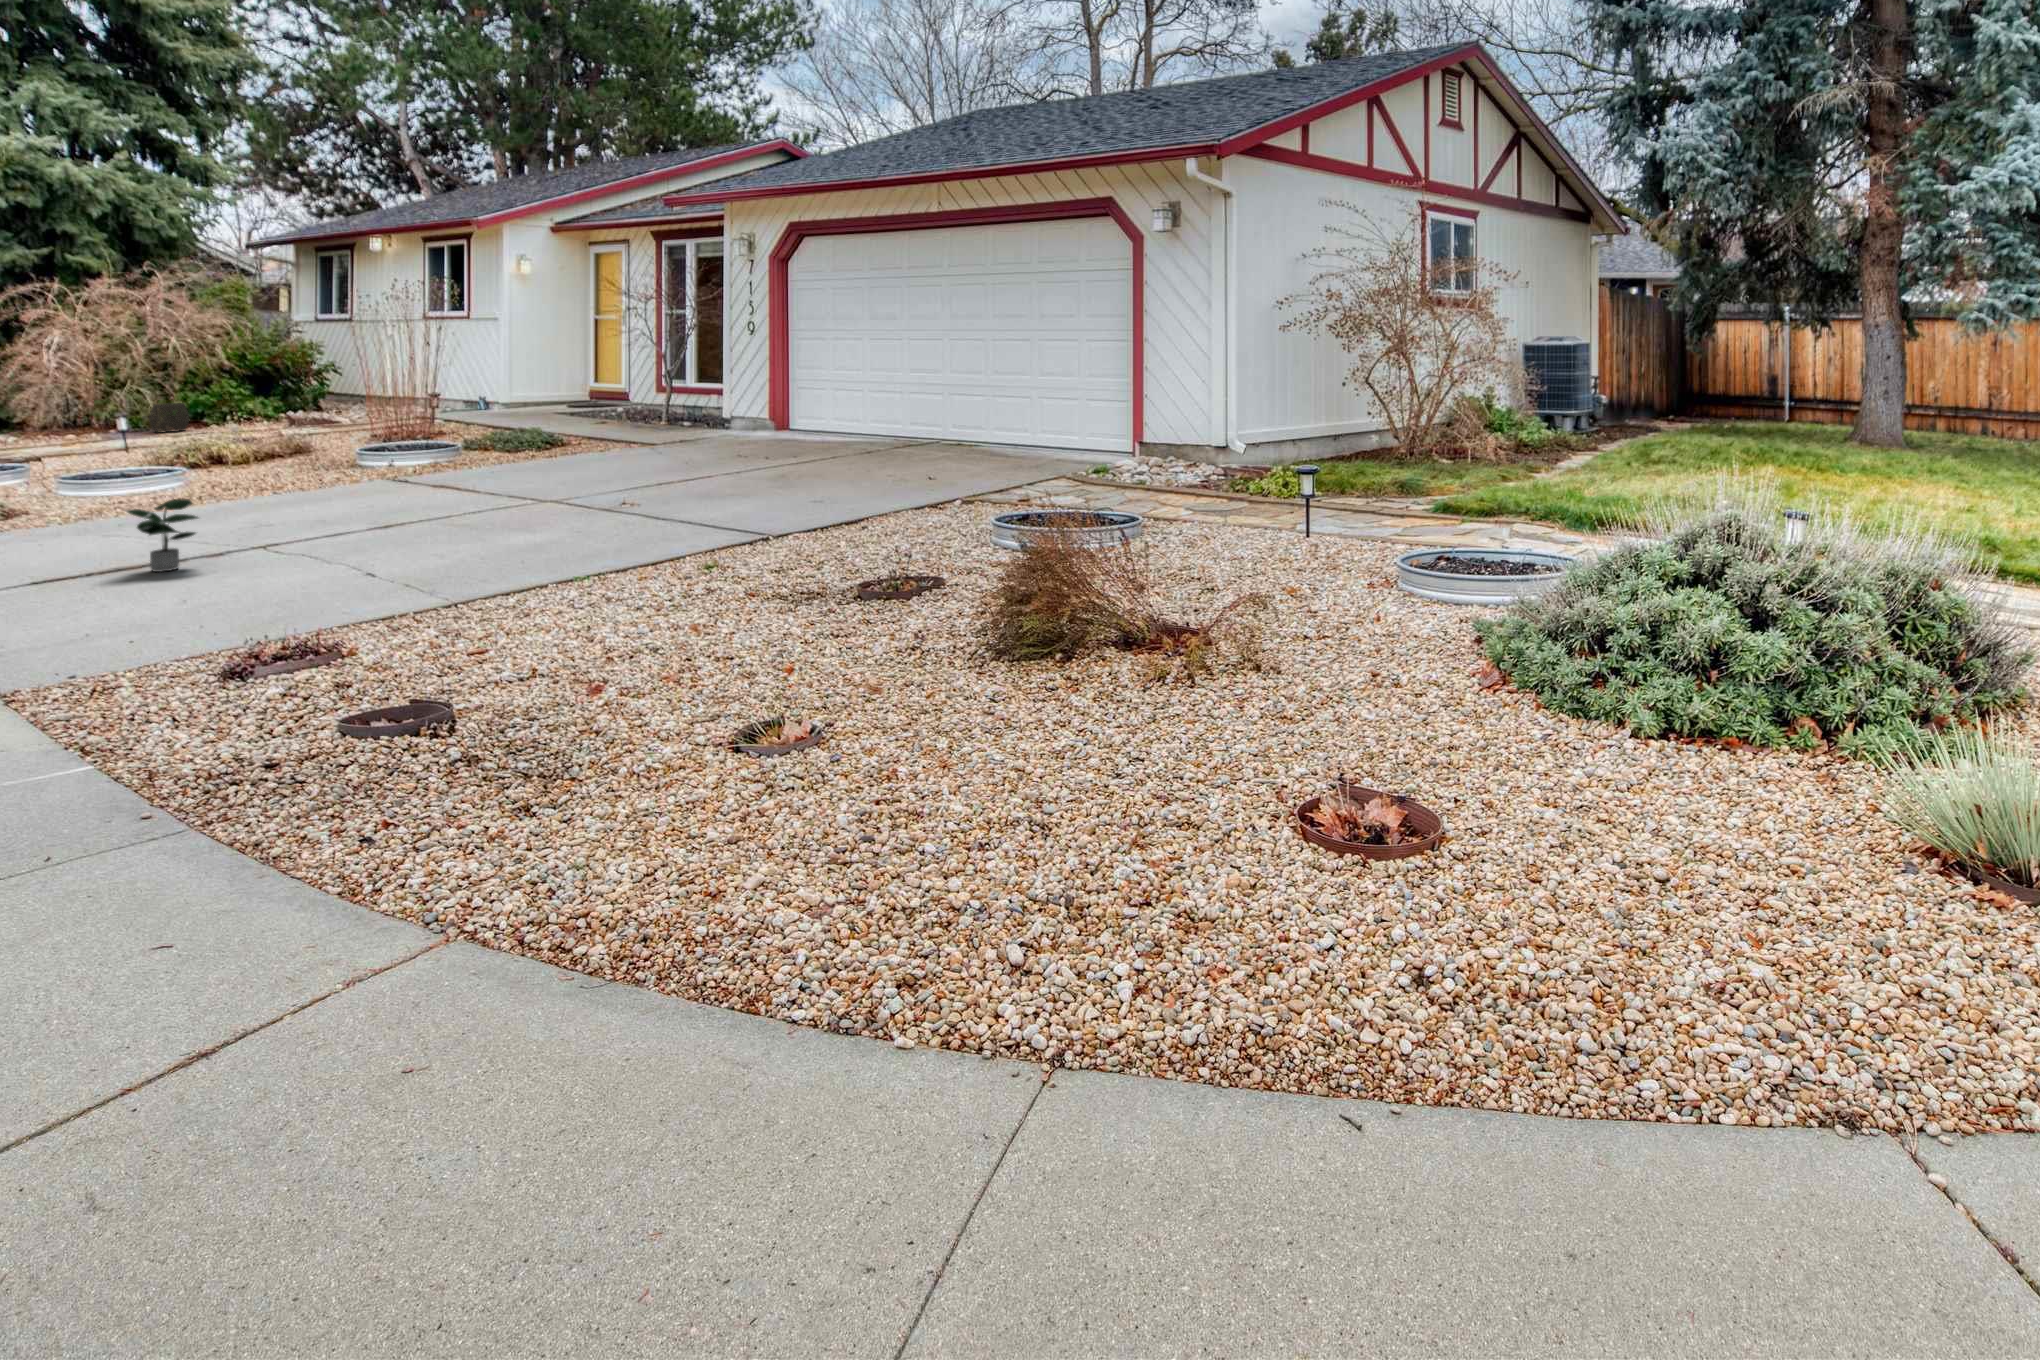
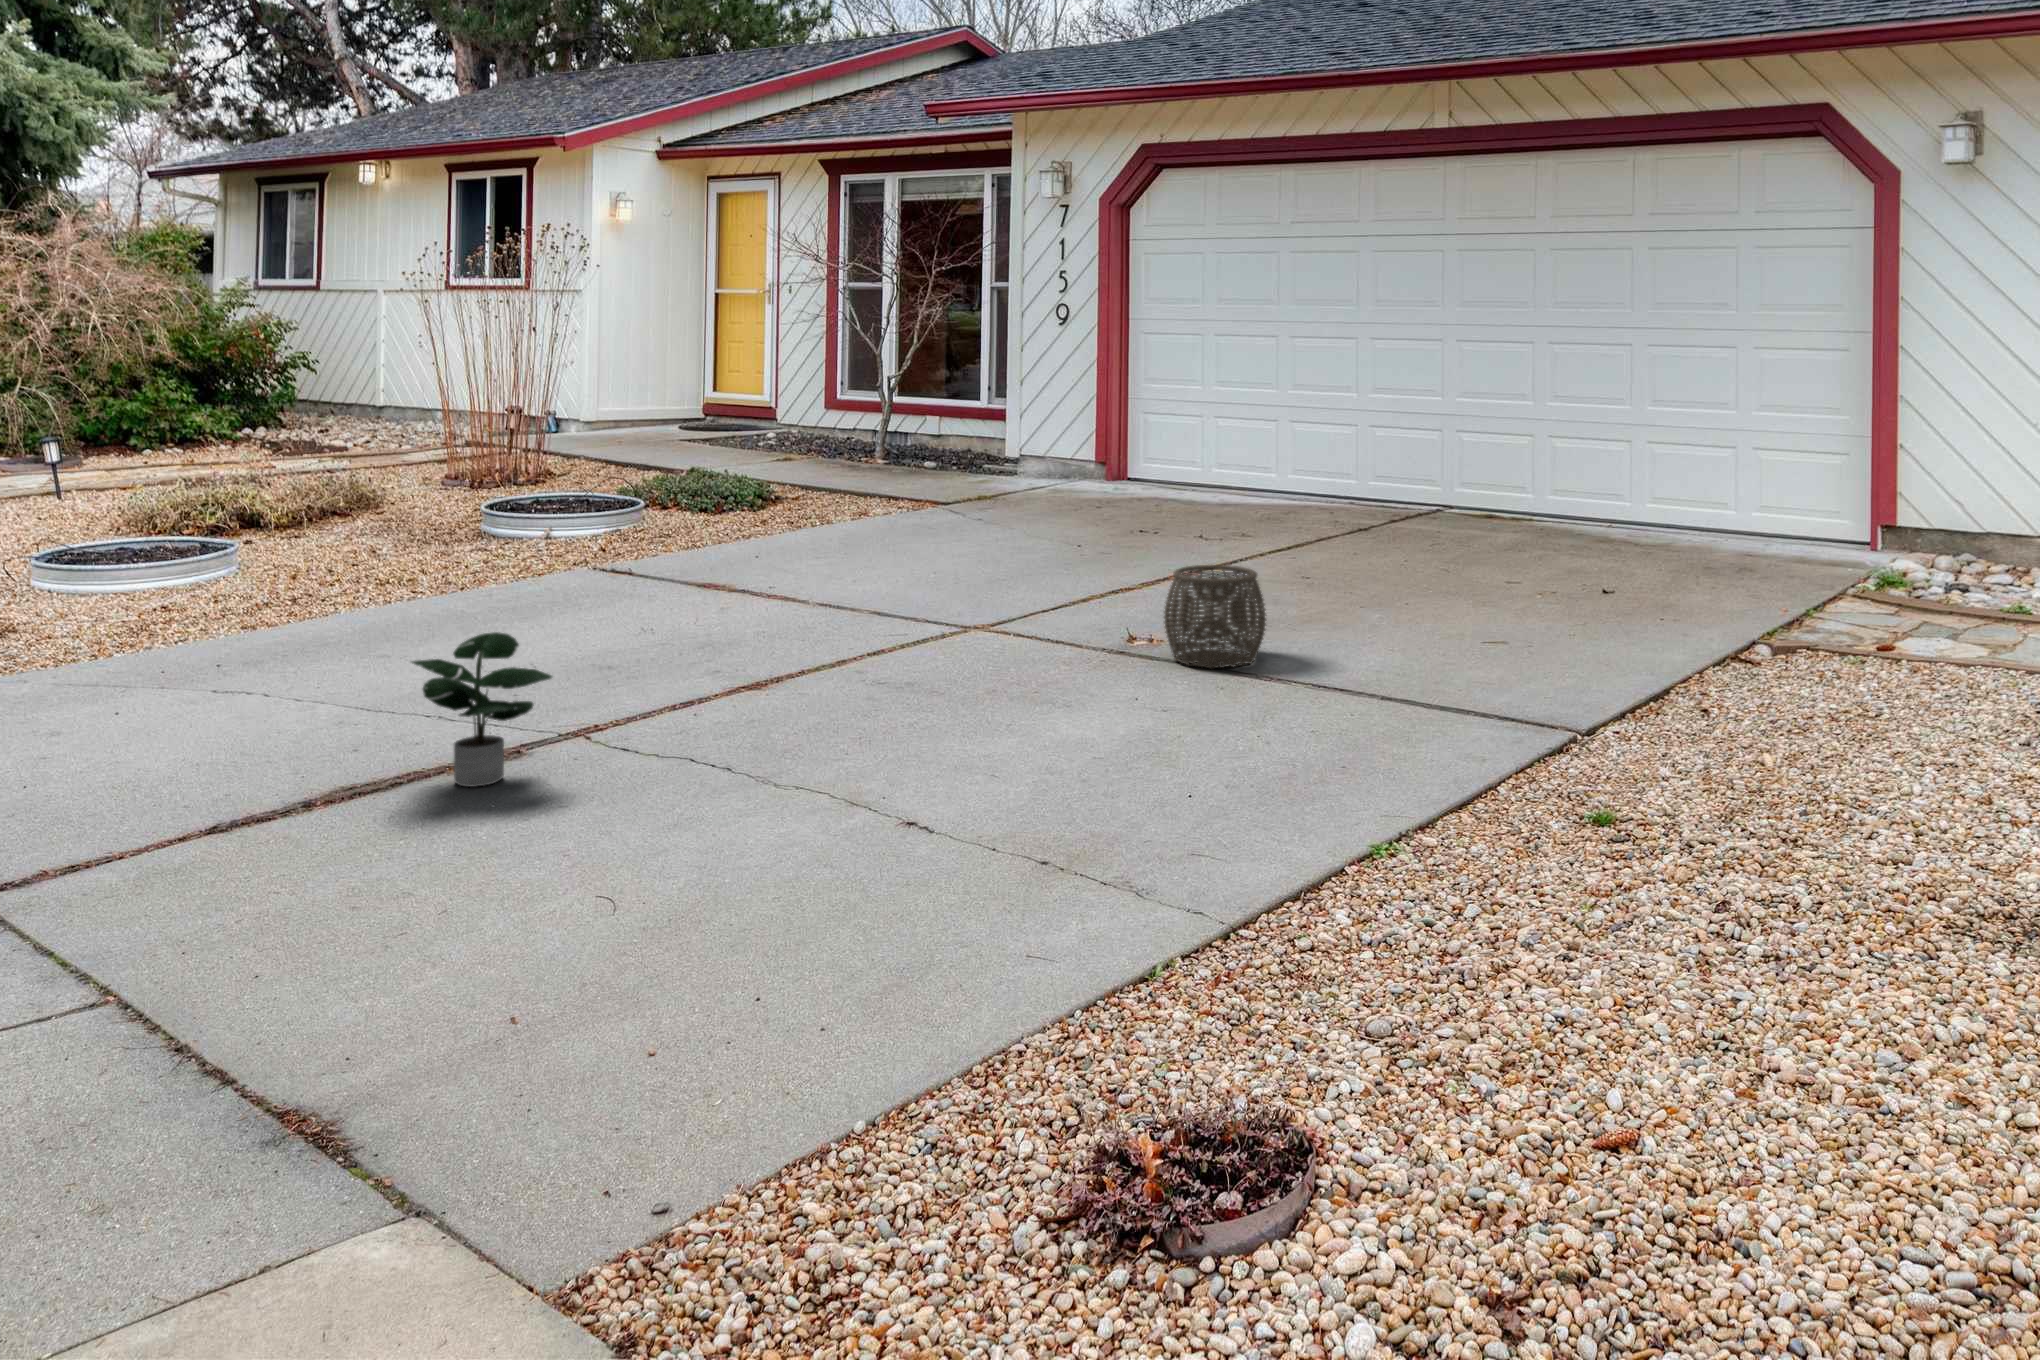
woven basket: present [149,403,189,432] -> present [1164,565,1266,668]

